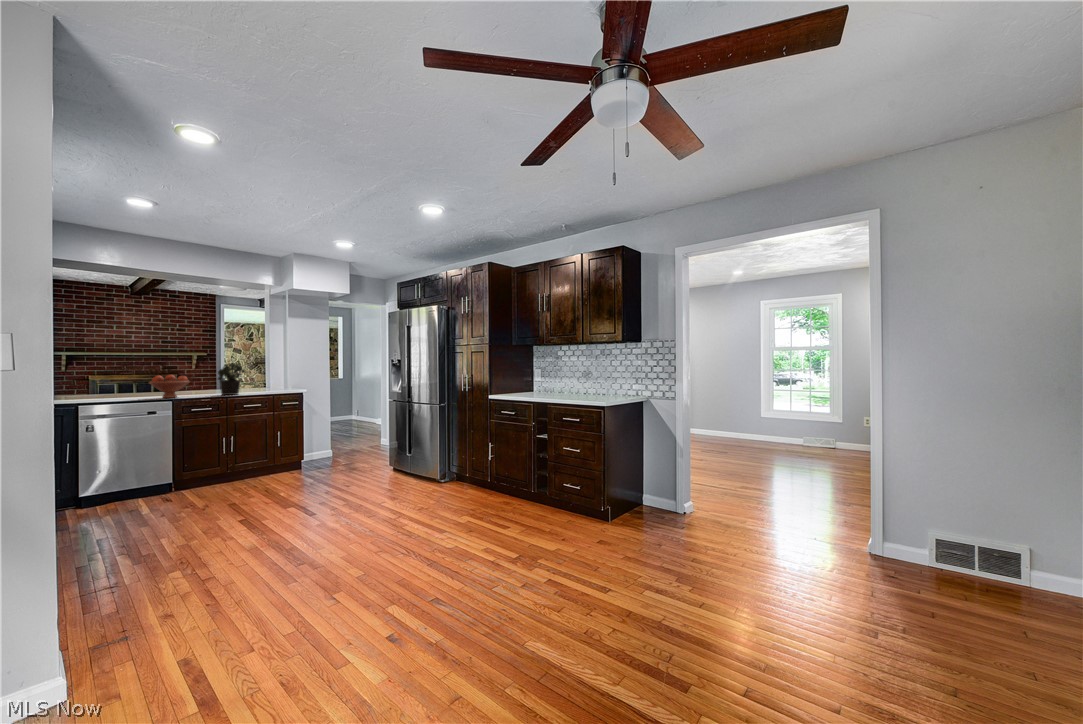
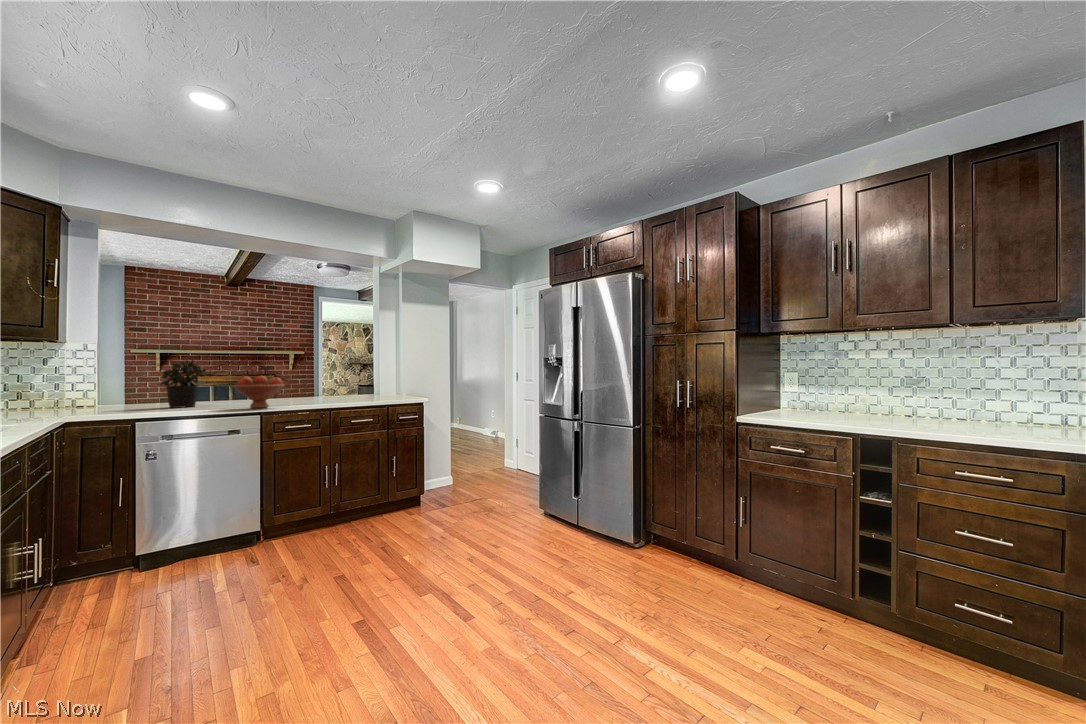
potted plant: present [218,362,248,395] -> present [160,360,212,408]

